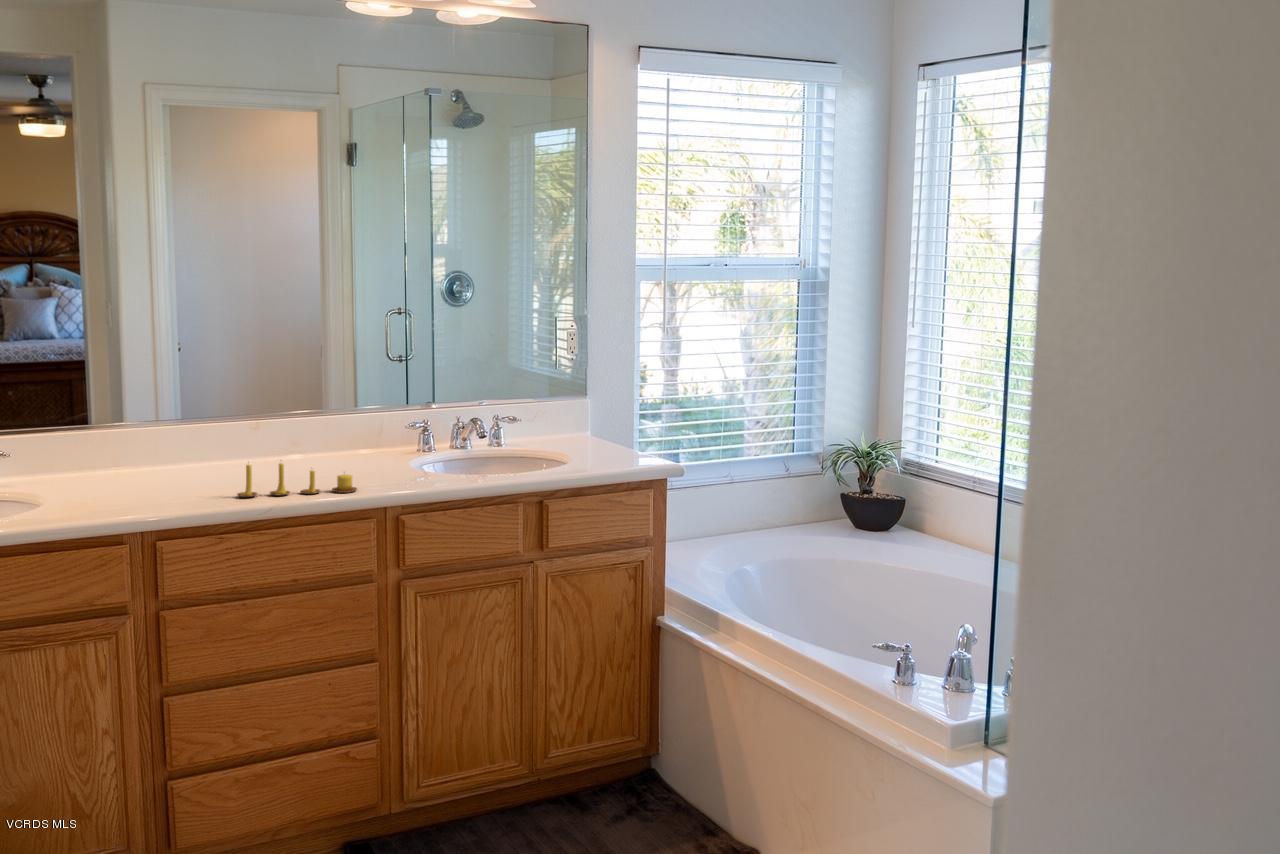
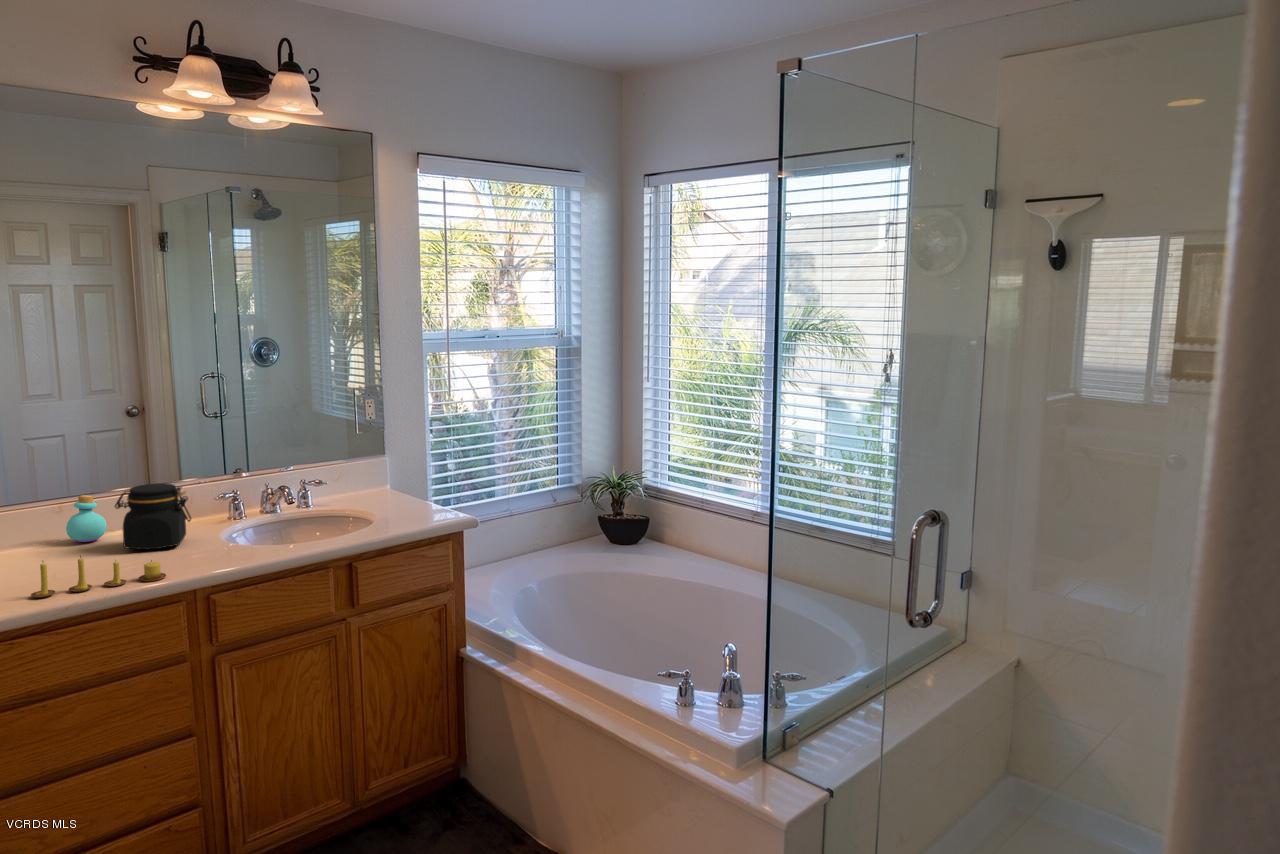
jar: none [310,403,382,470] -> present [115,483,191,549]
perfume bottle: none [264,413,301,461] -> present [66,495,107,542]

